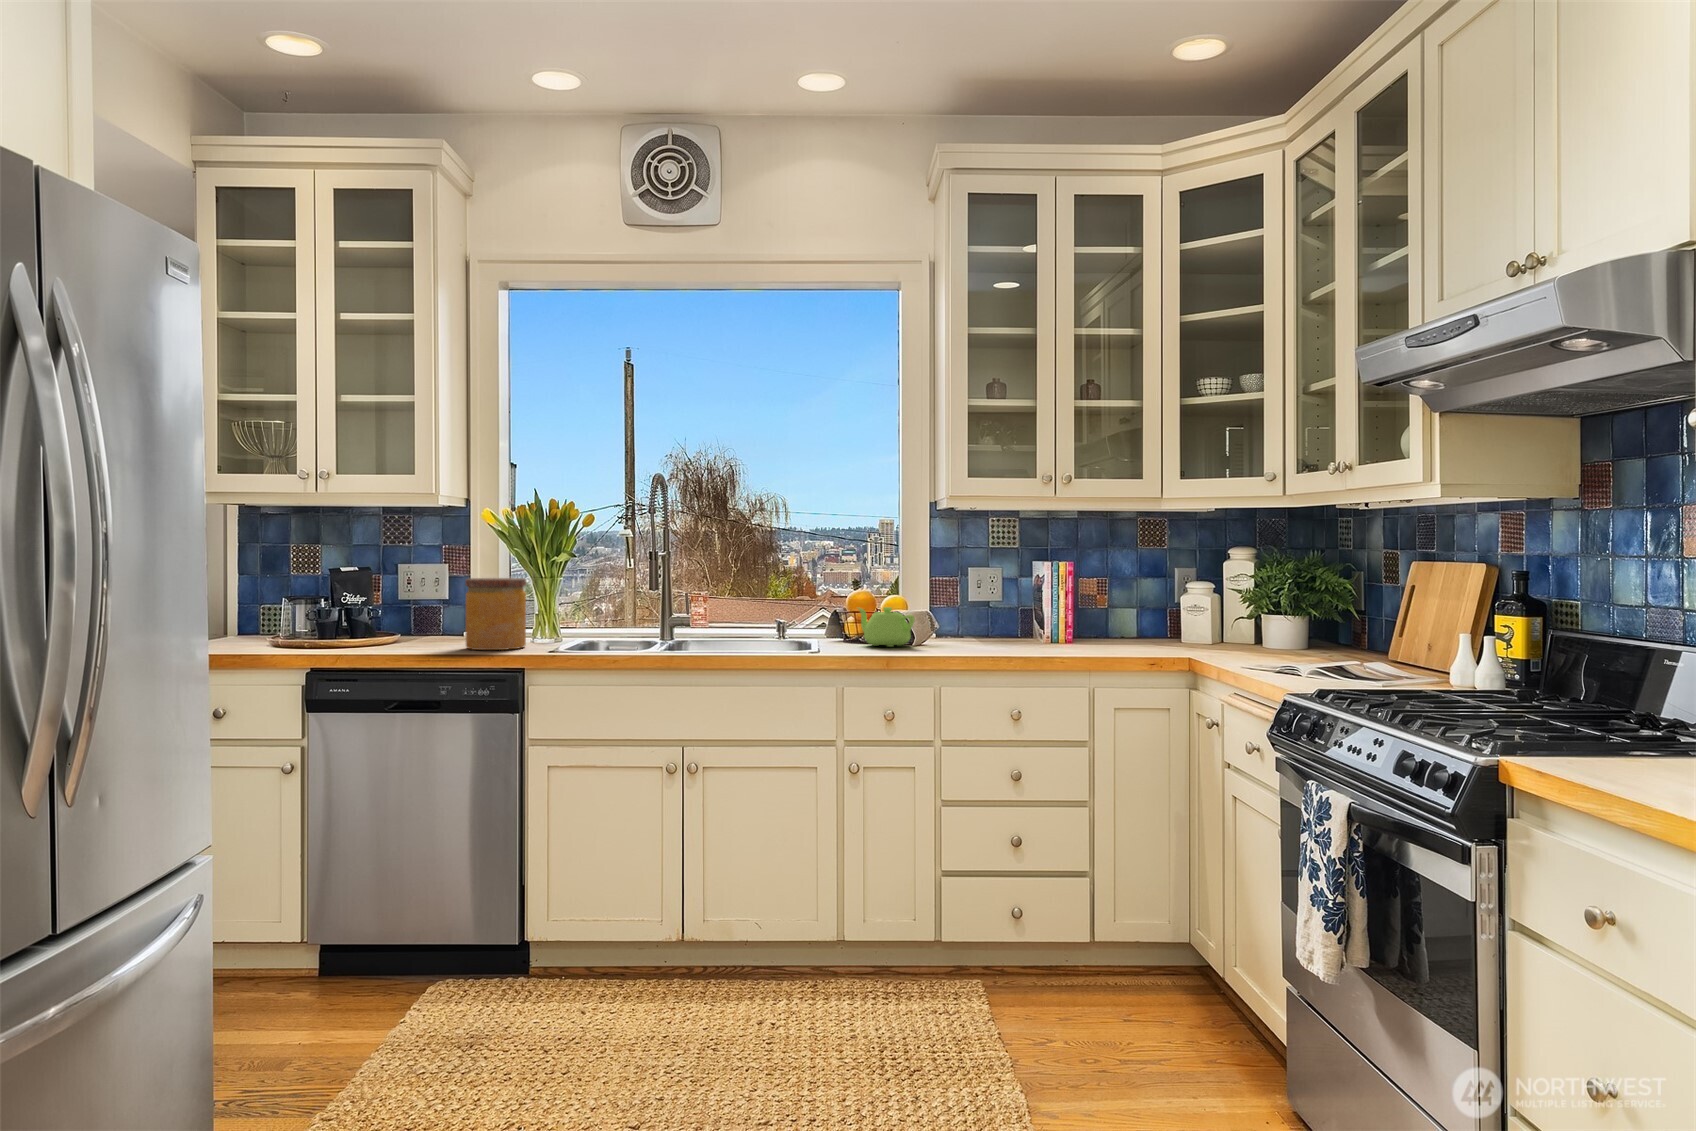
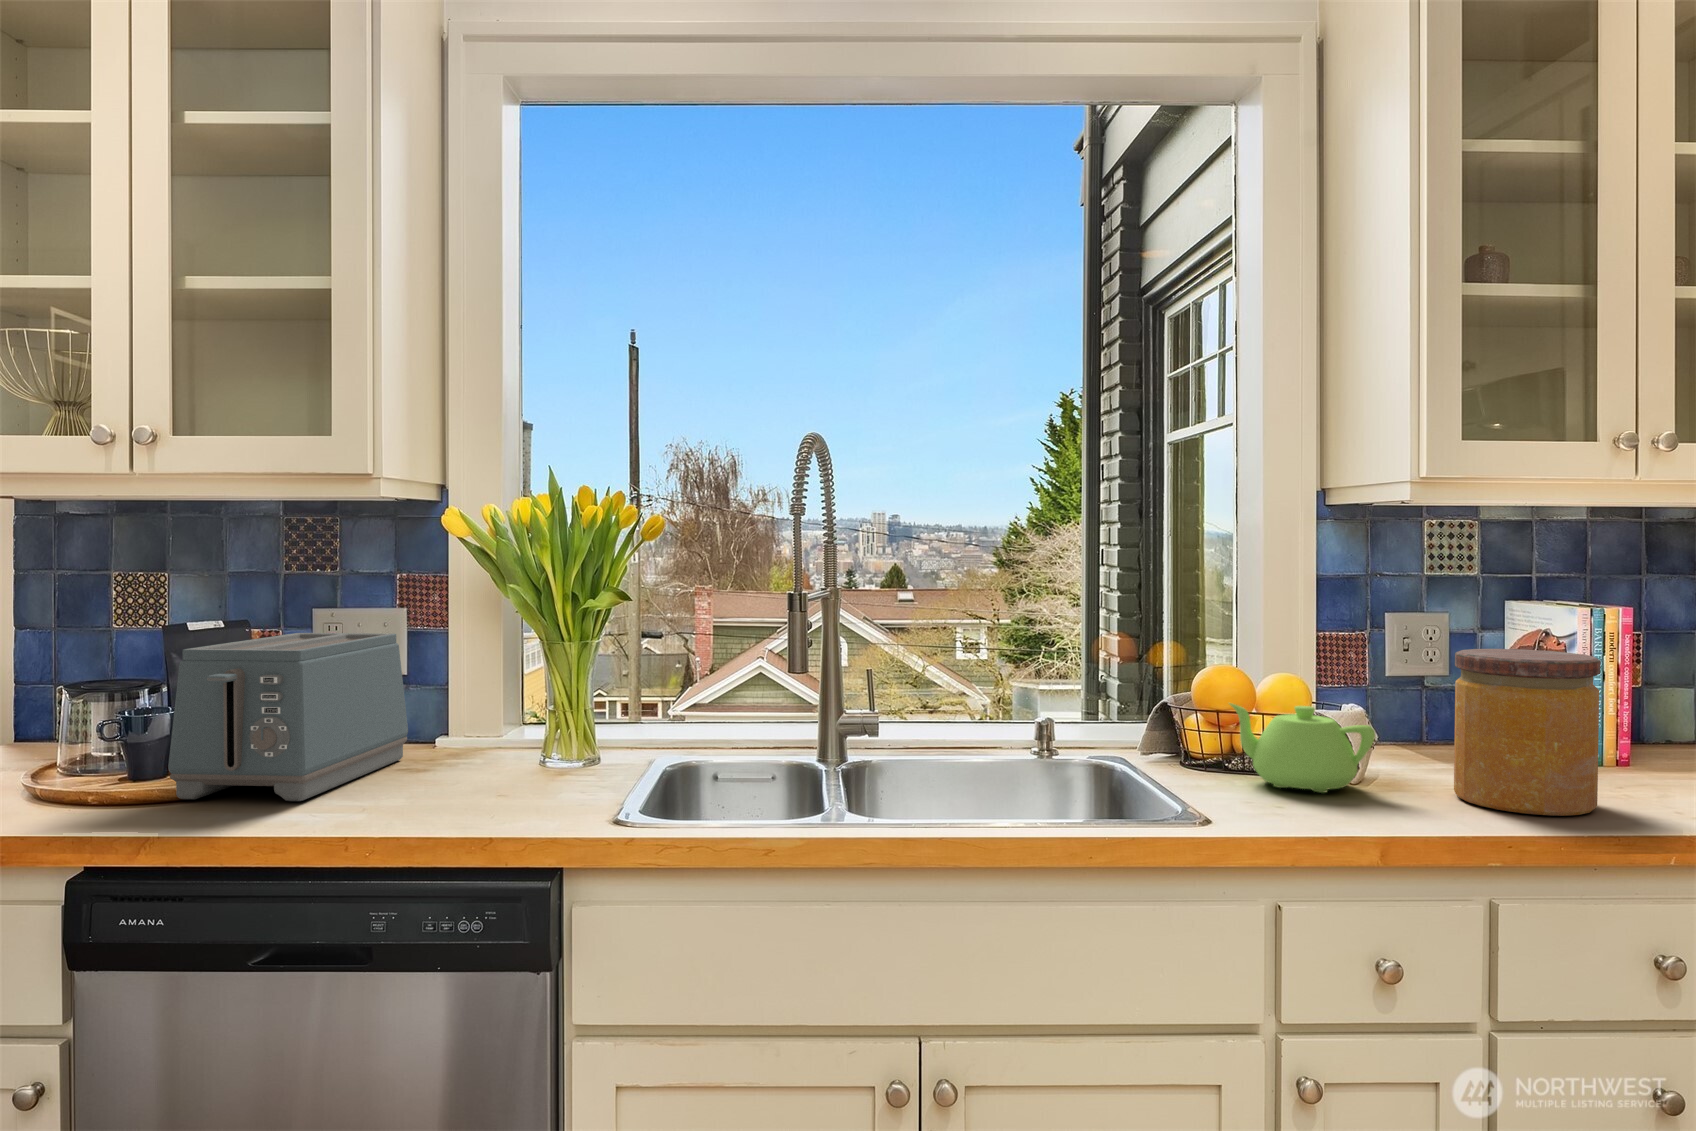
toaster: none [341,574,450,648] -> present [168,633,408,801]
jar: present [465,578,526,650] -> present [1454,649,1601,816]

